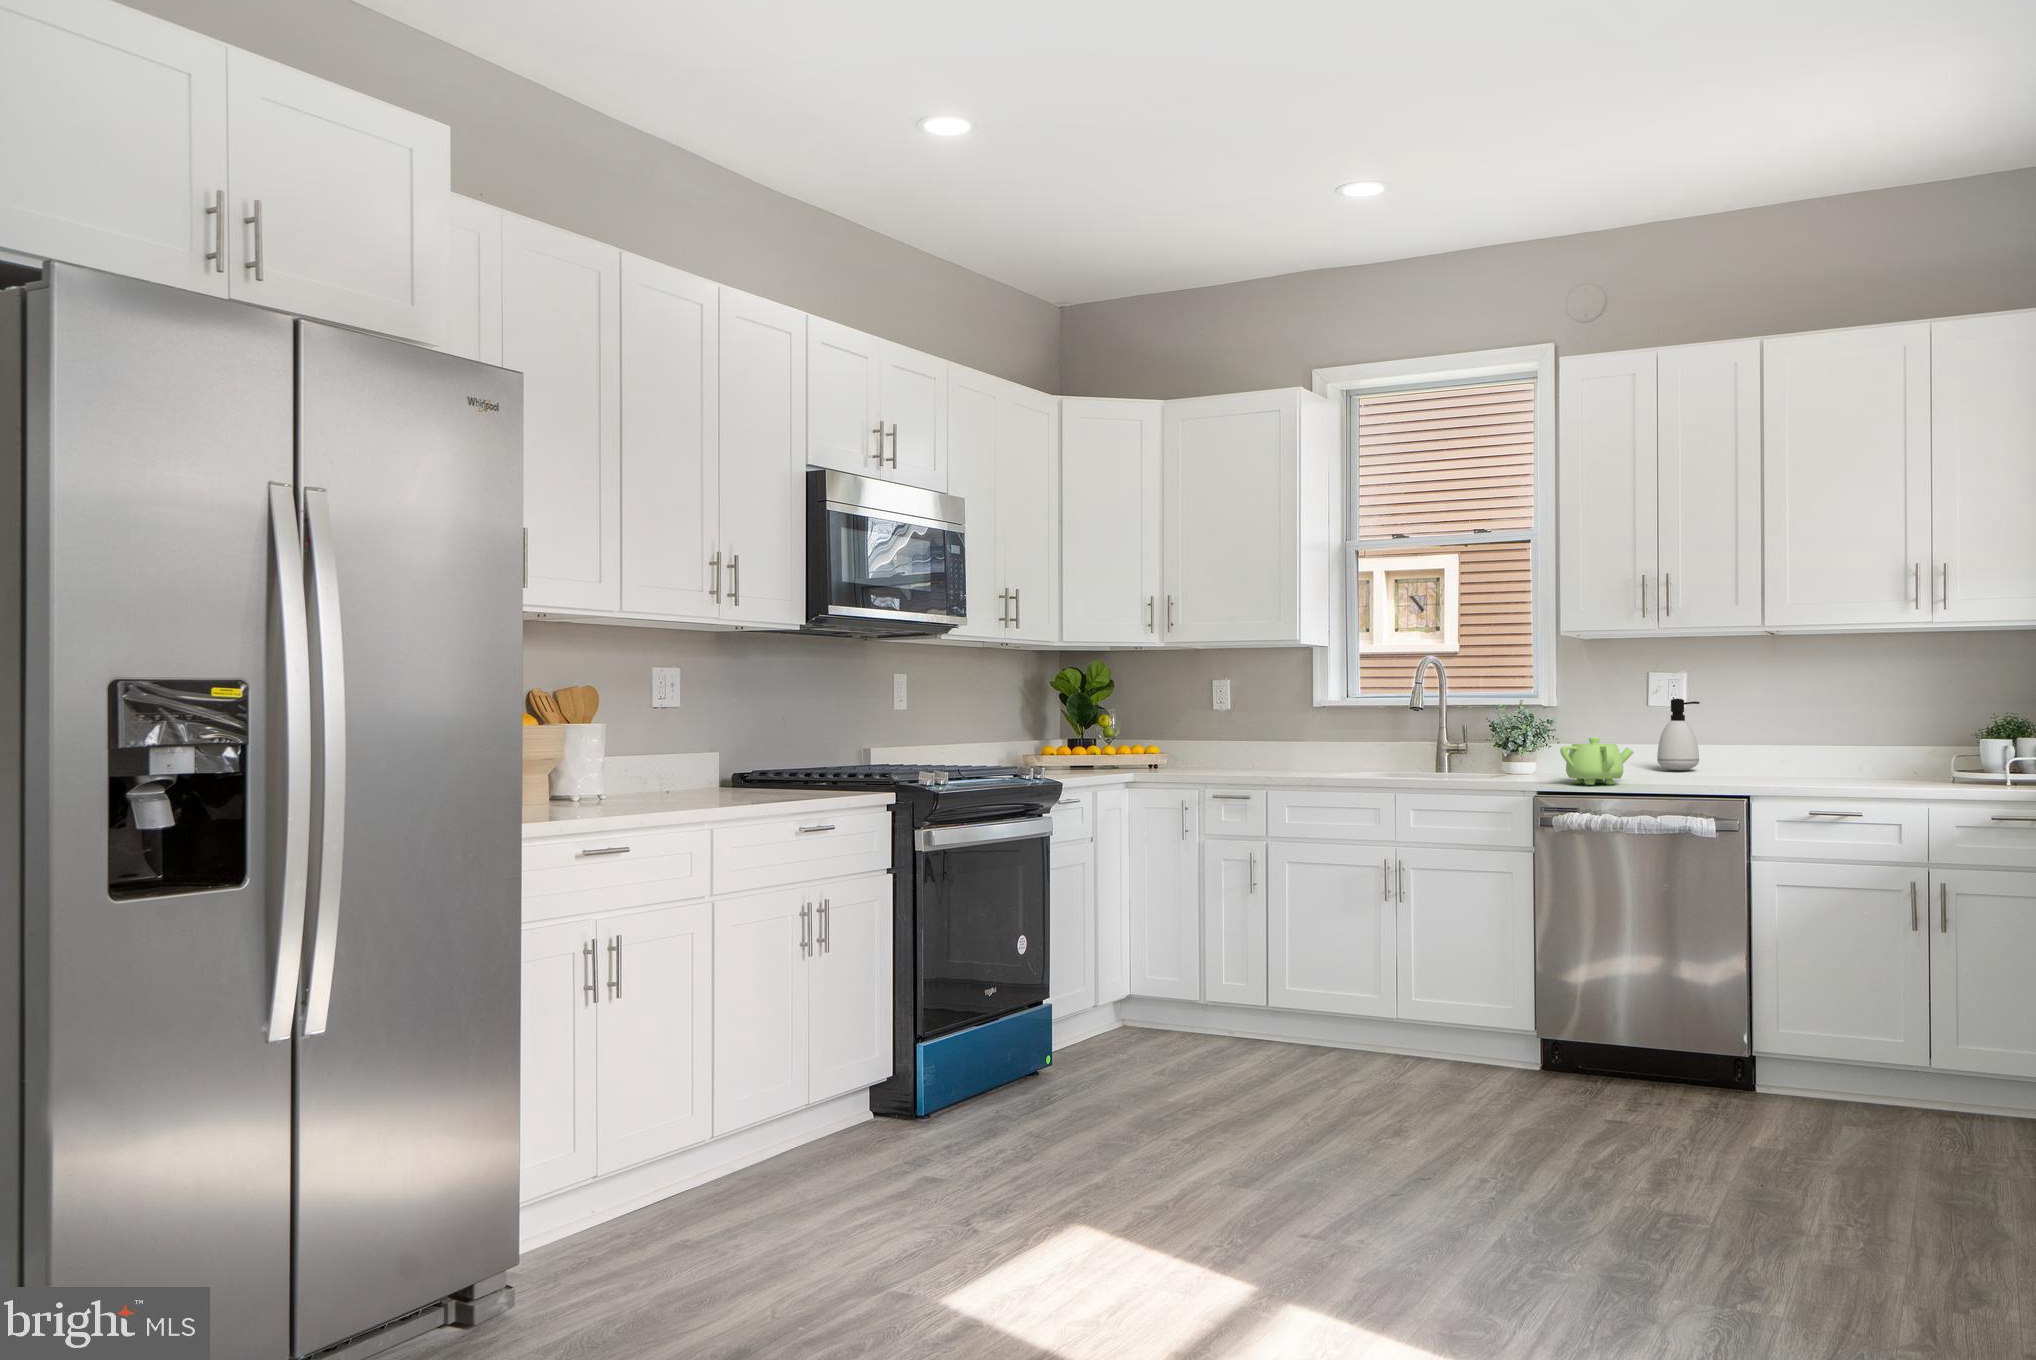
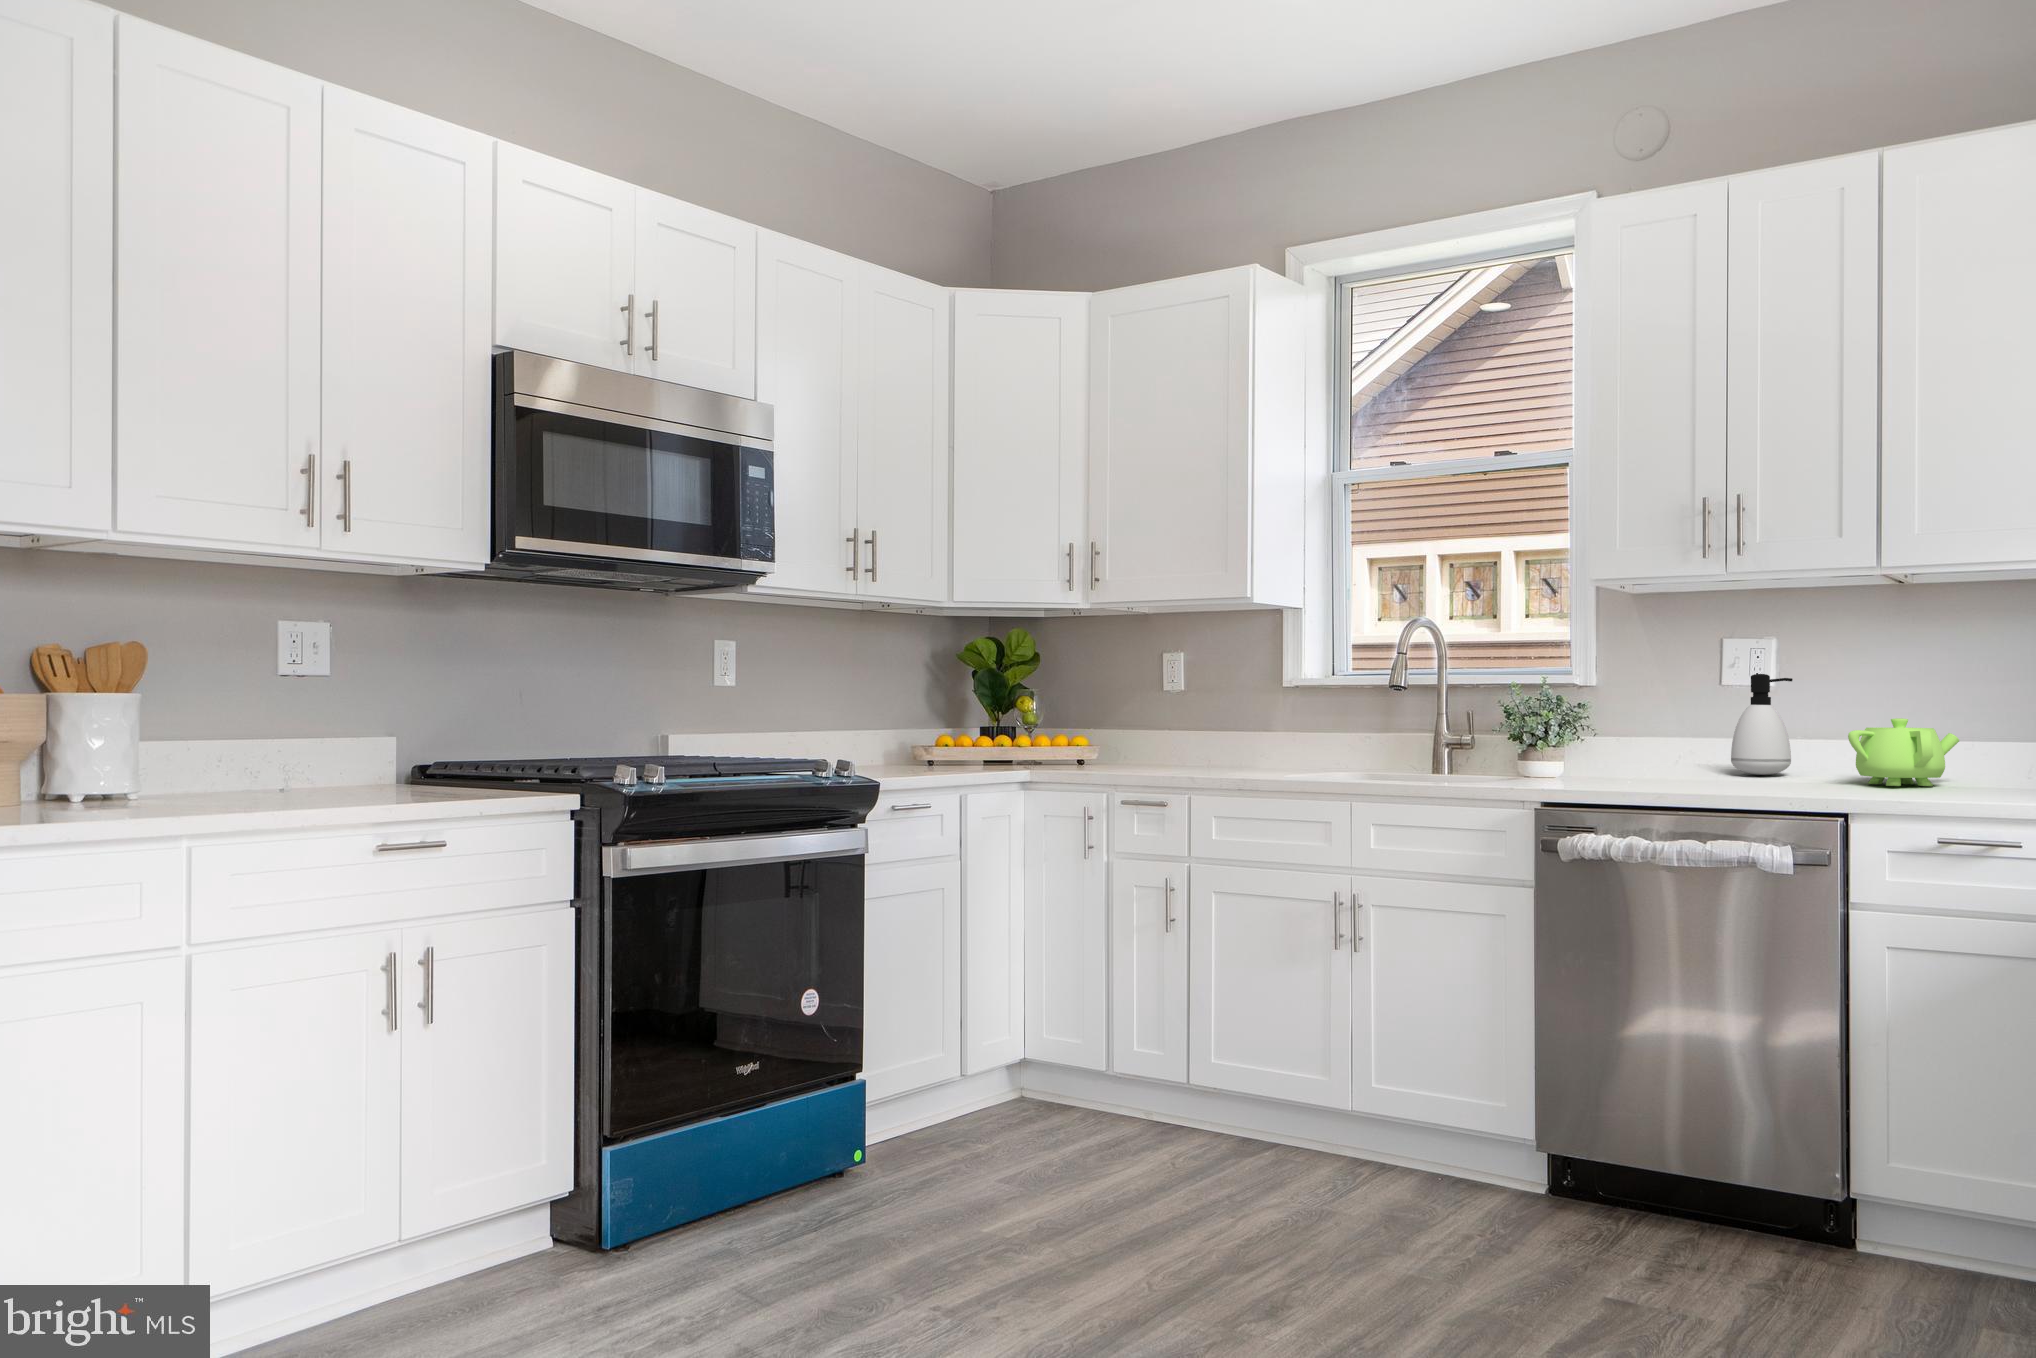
teapot: present [1560,737,1634,785] -> present [1848,718,1959,786]

